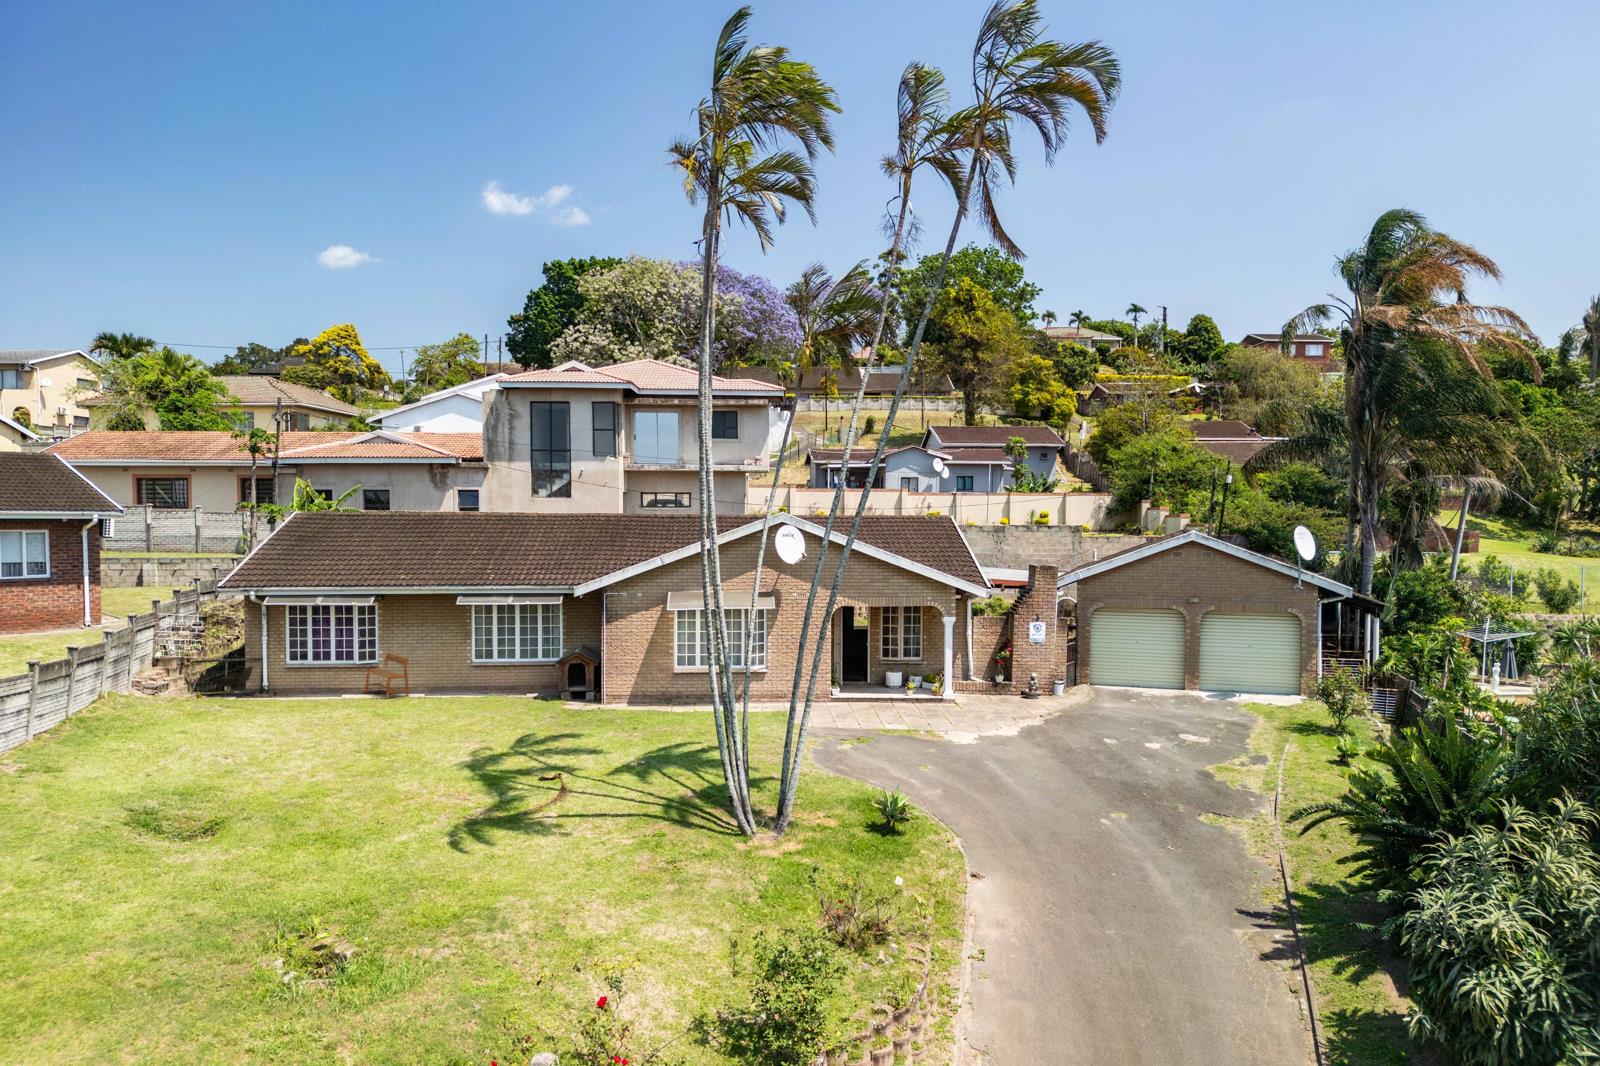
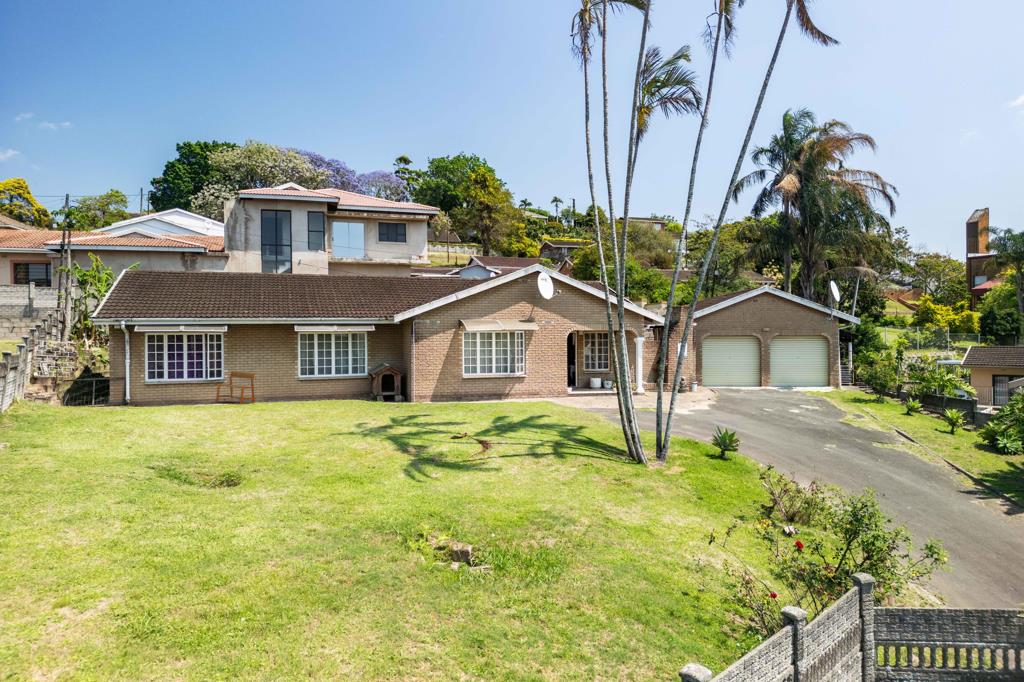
lounge chair: present [214,666,253,693] -> none [86,383,119,406]

